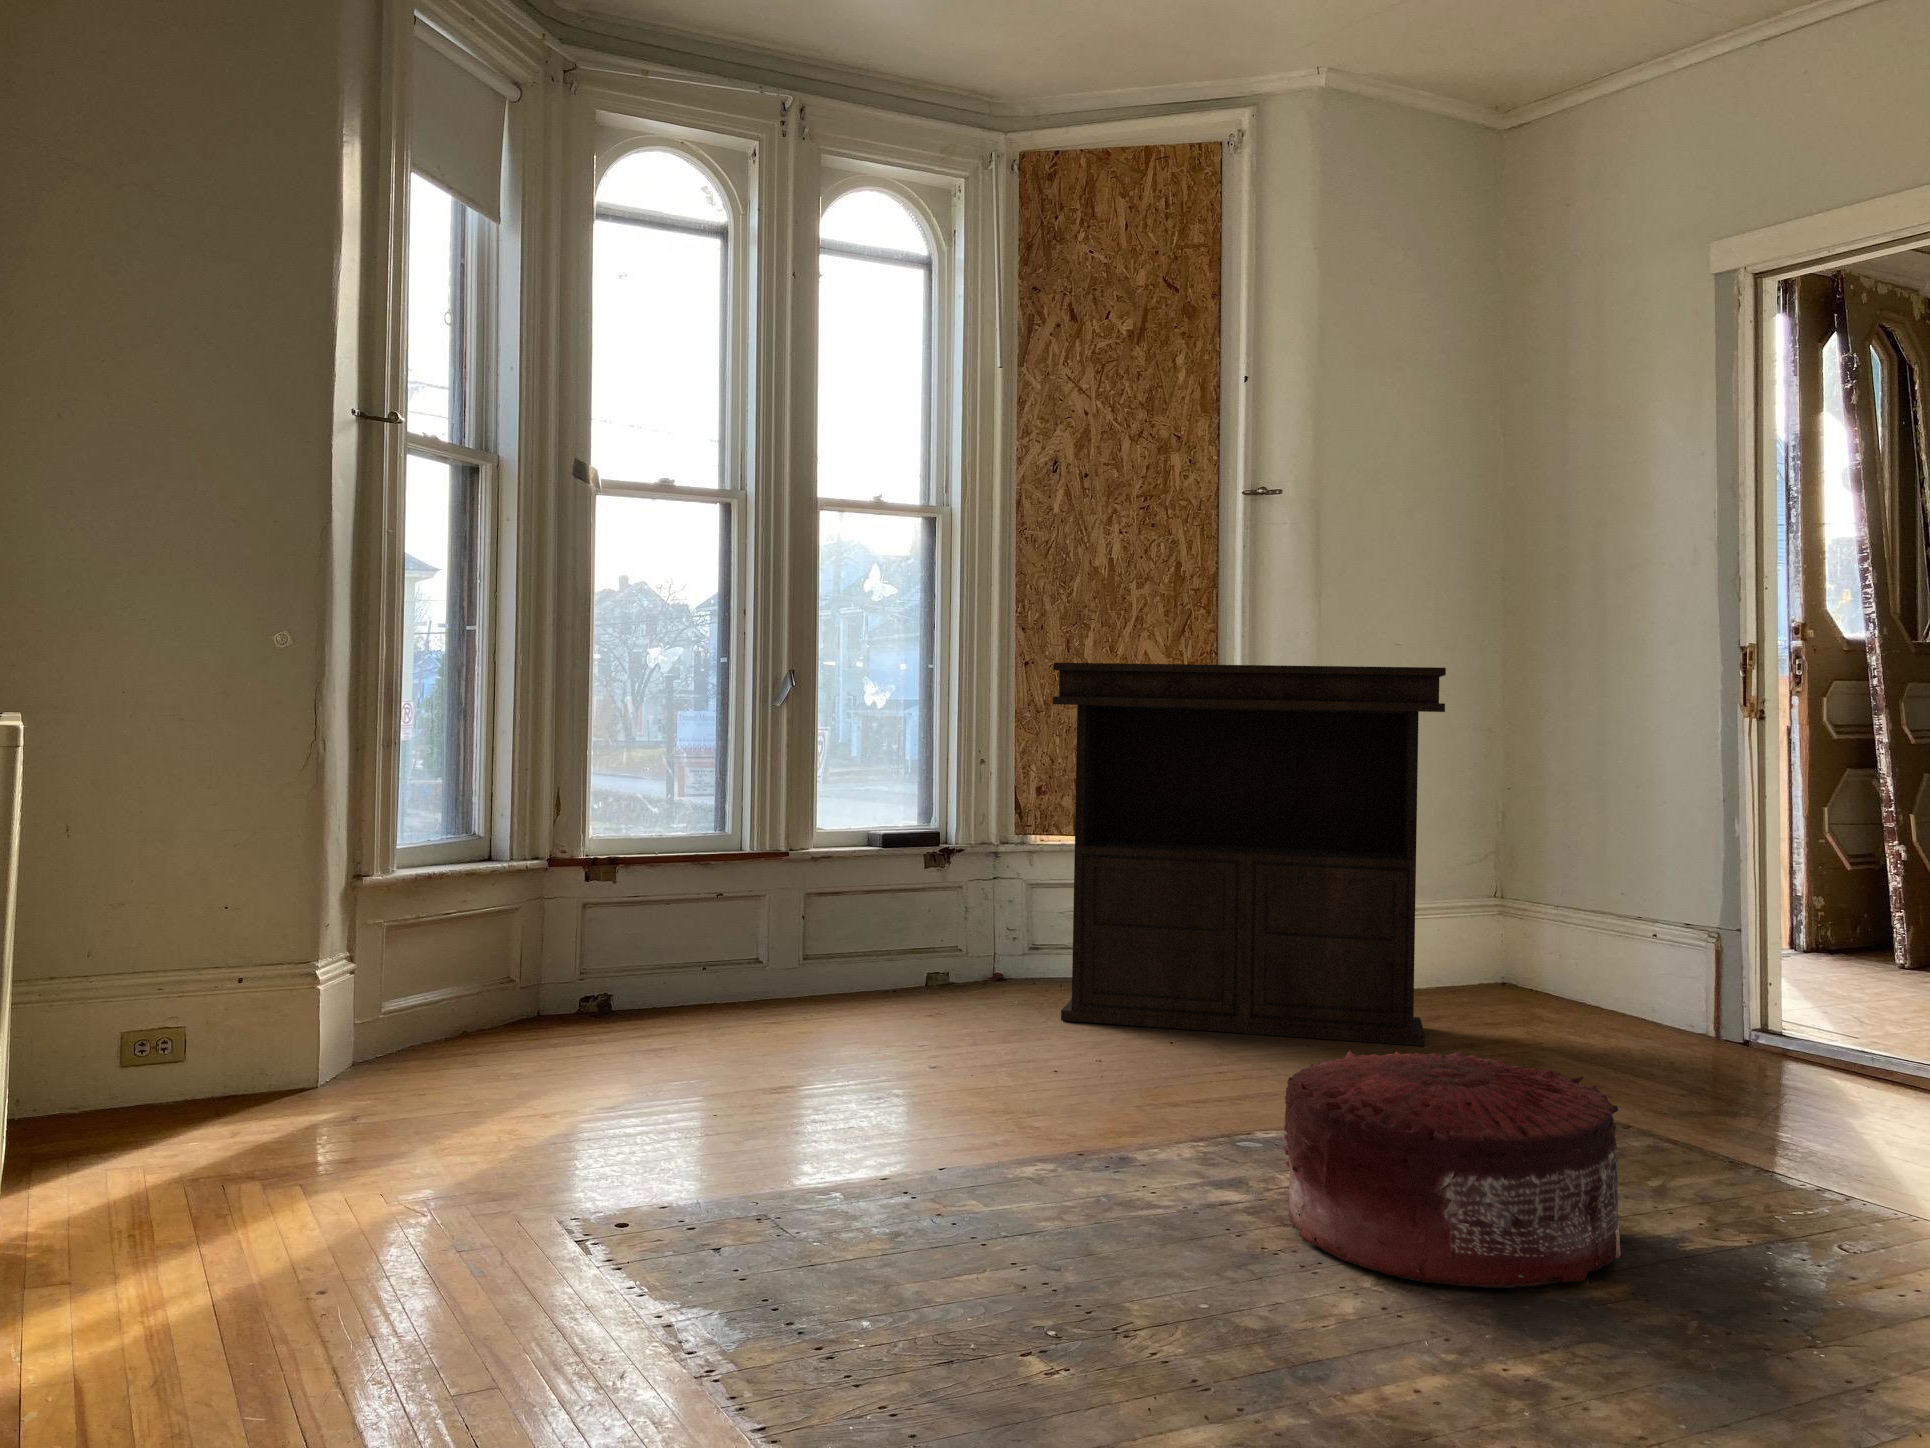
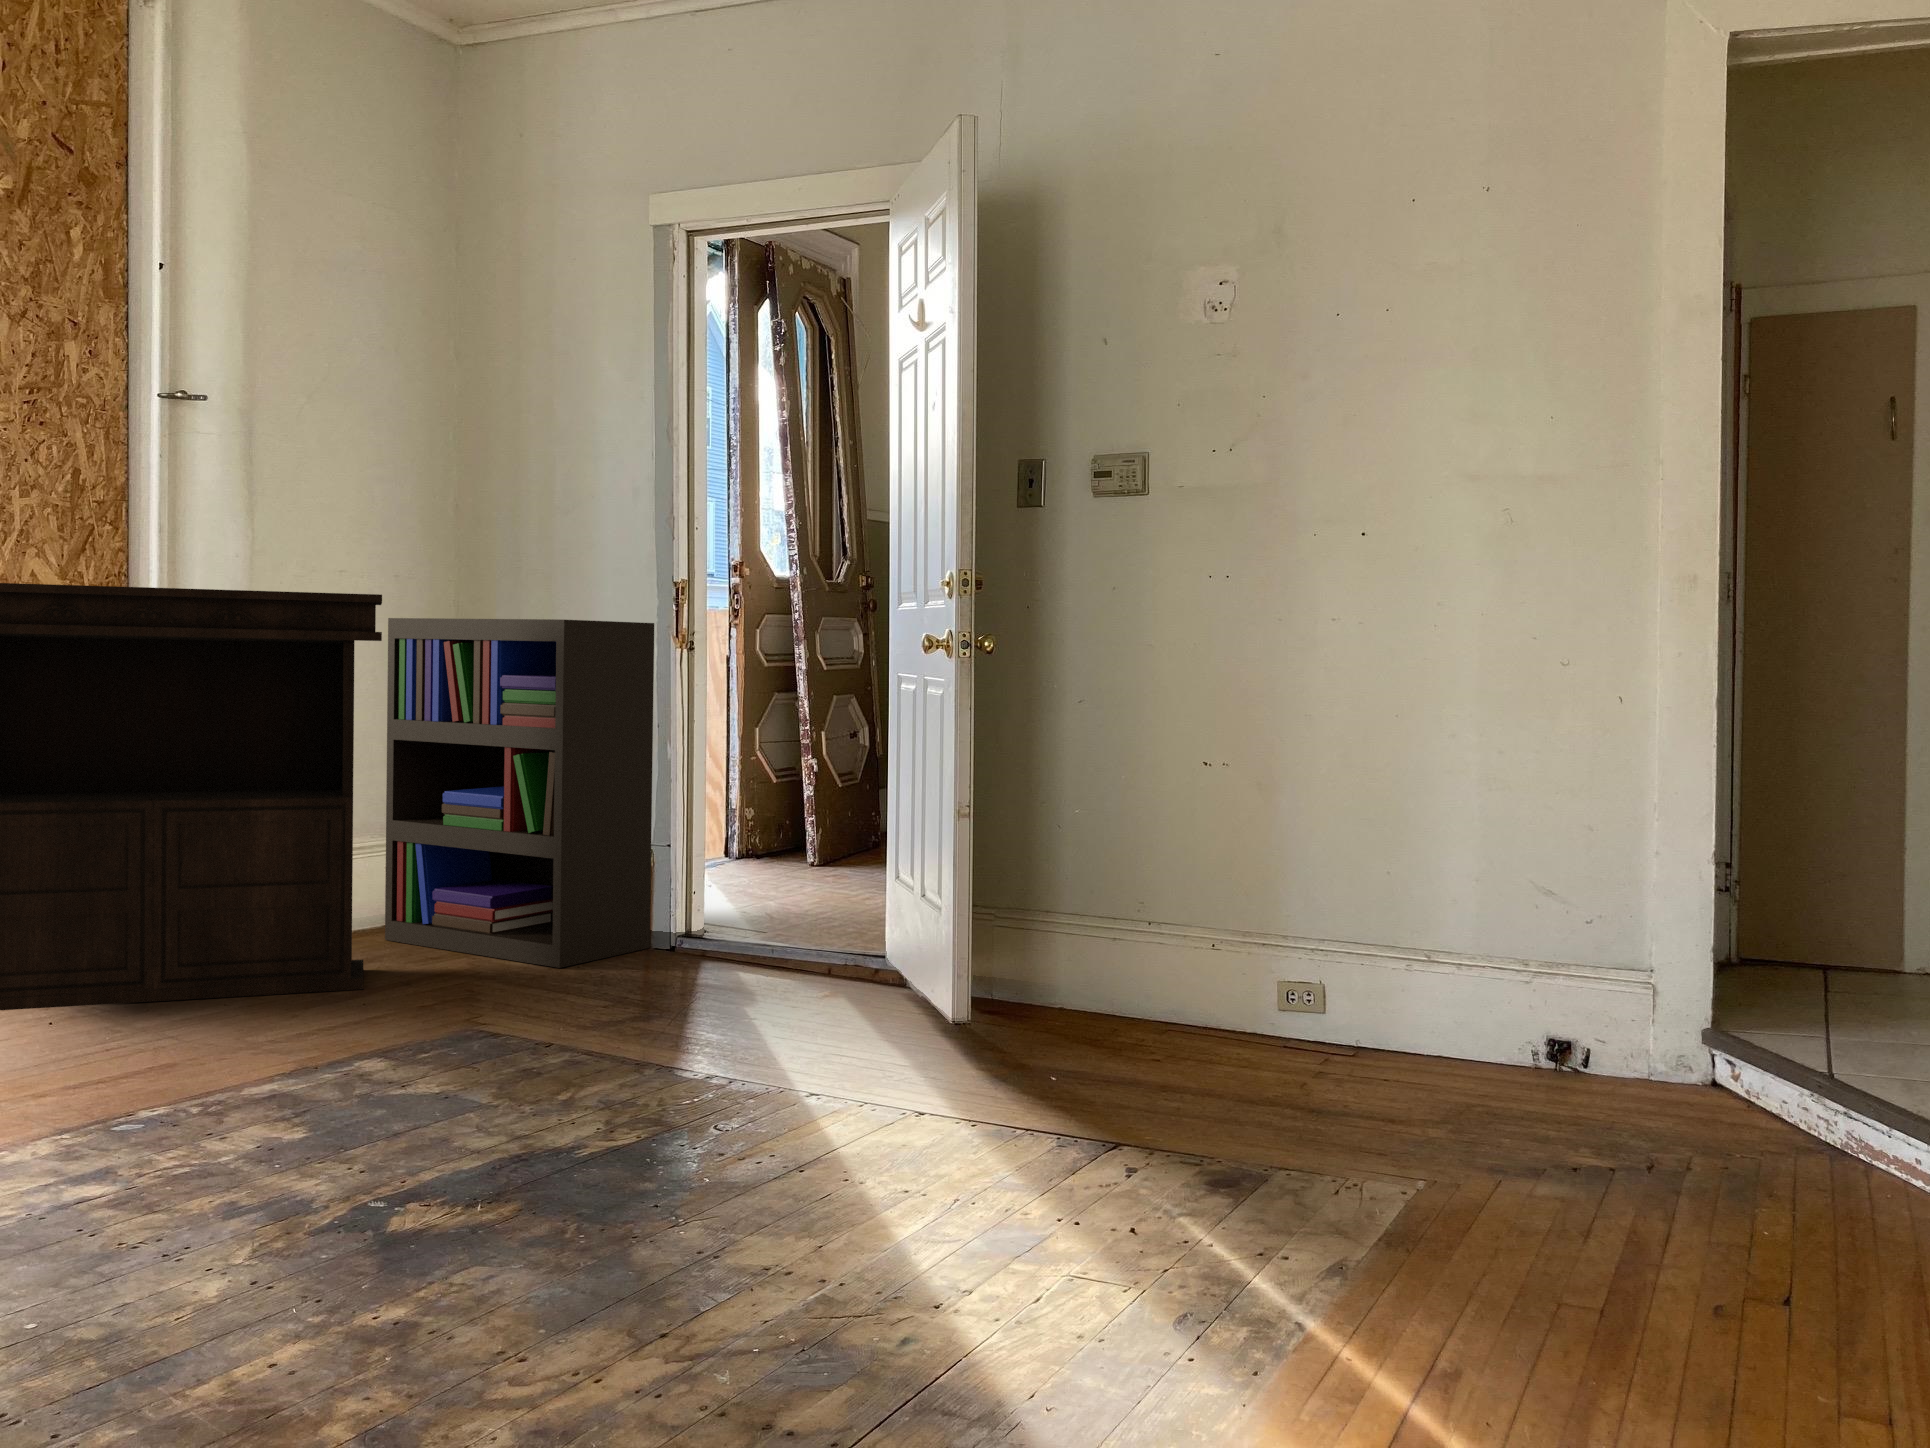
bookshelf: none [1433,689,1722,1050] -> present [385,618,654,968]
pouf: present [1283,1051,1621,1288] -> none [140,995,511,1254]

